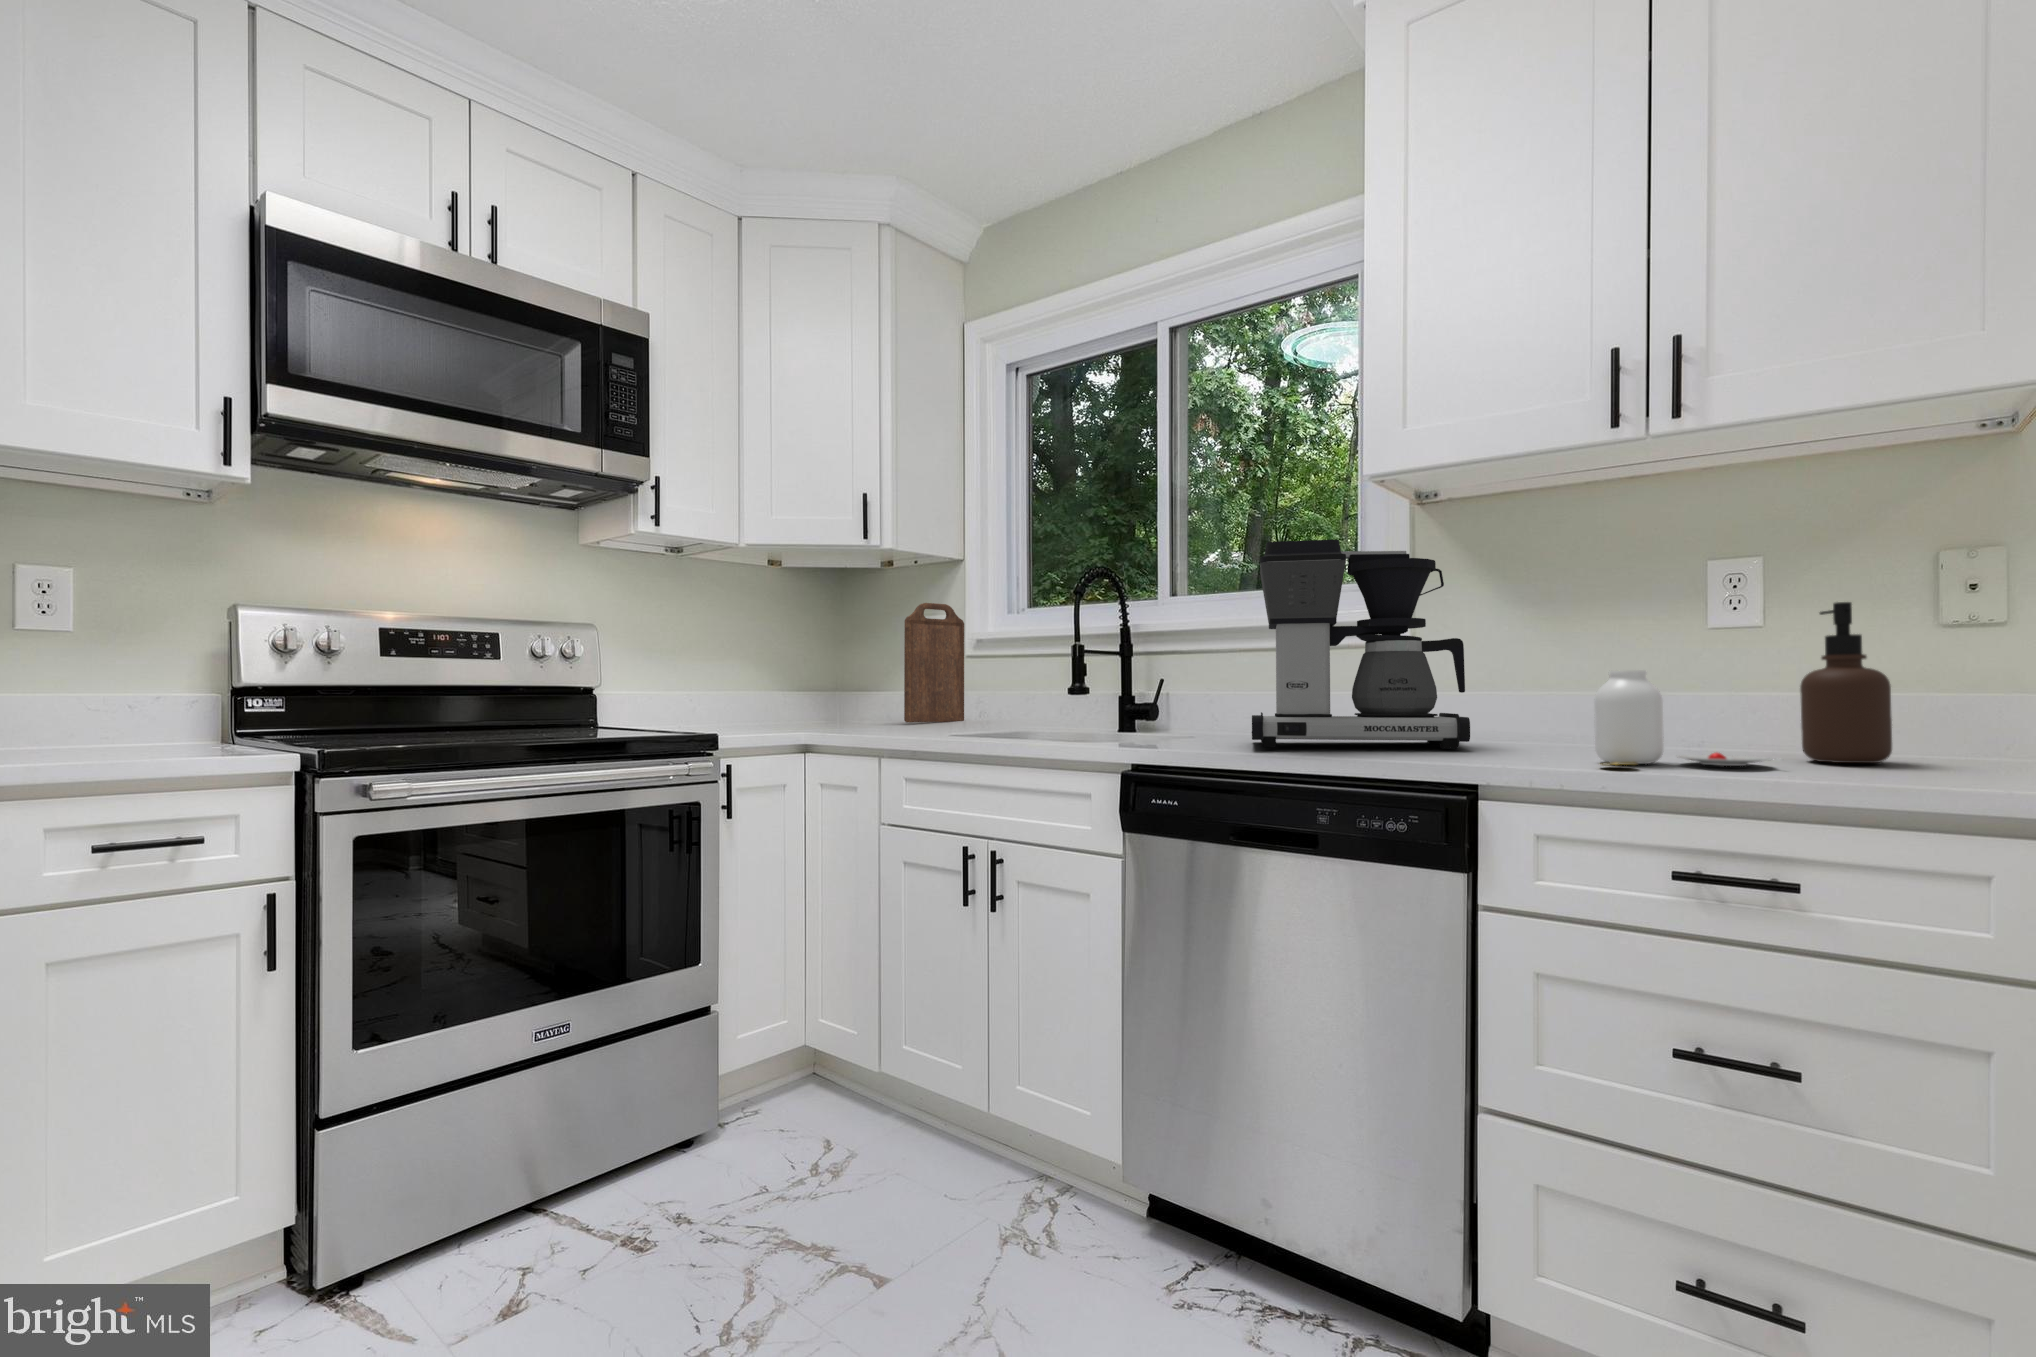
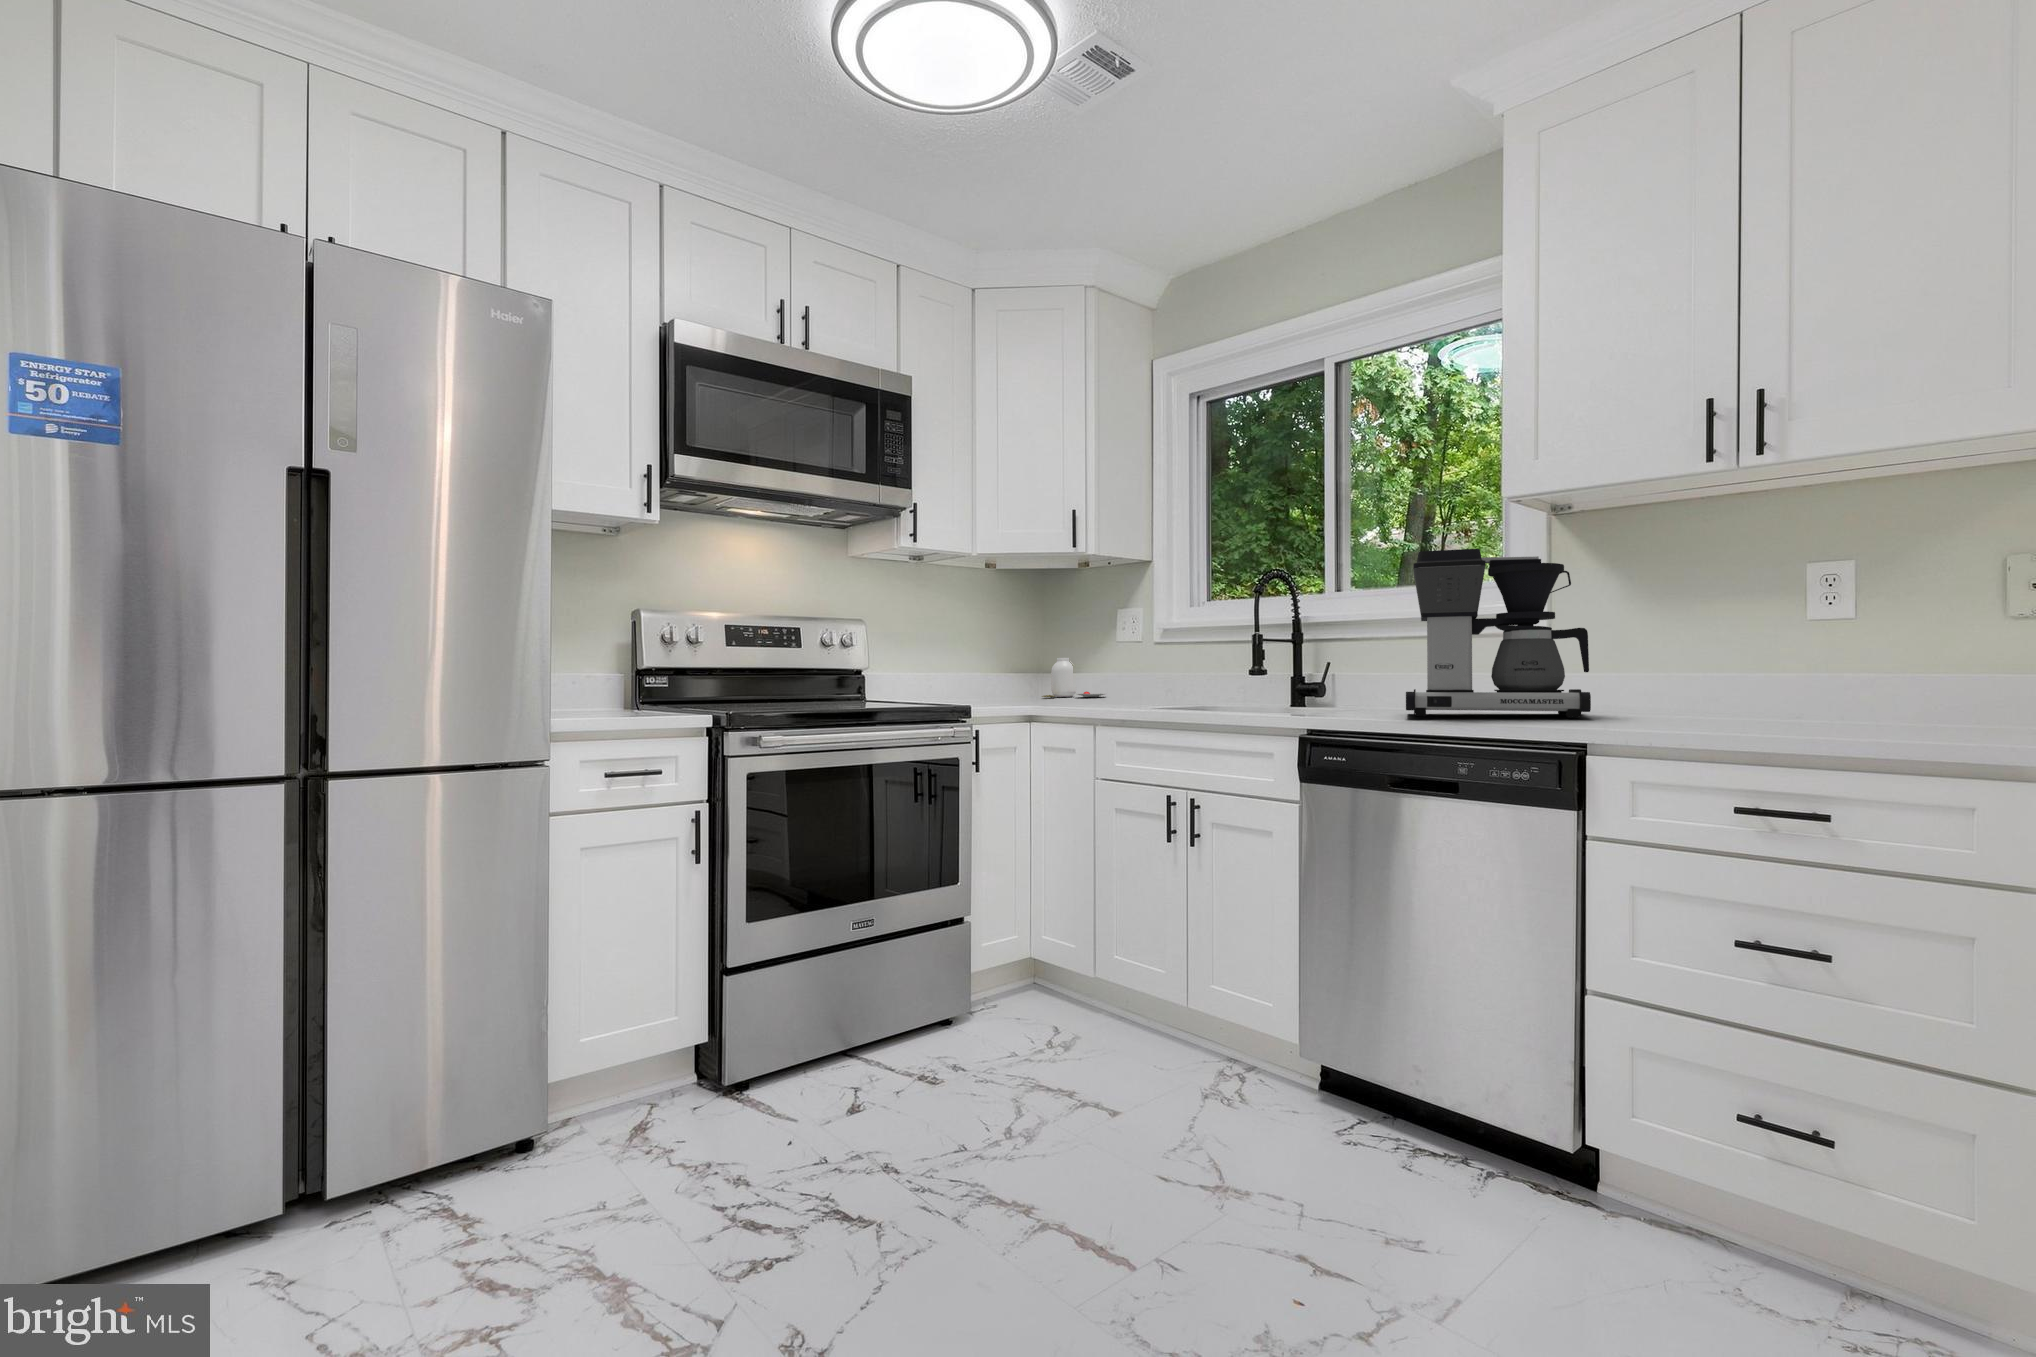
soap dispenser: present [1800,602,1892,763] -> none [1869,597,1945,727]
cutting board: present [904,603,964,722] -> none [1106,600,1155,700]
jar: present [1594,670,1771,766] -> present [1042,658,1105,697]

